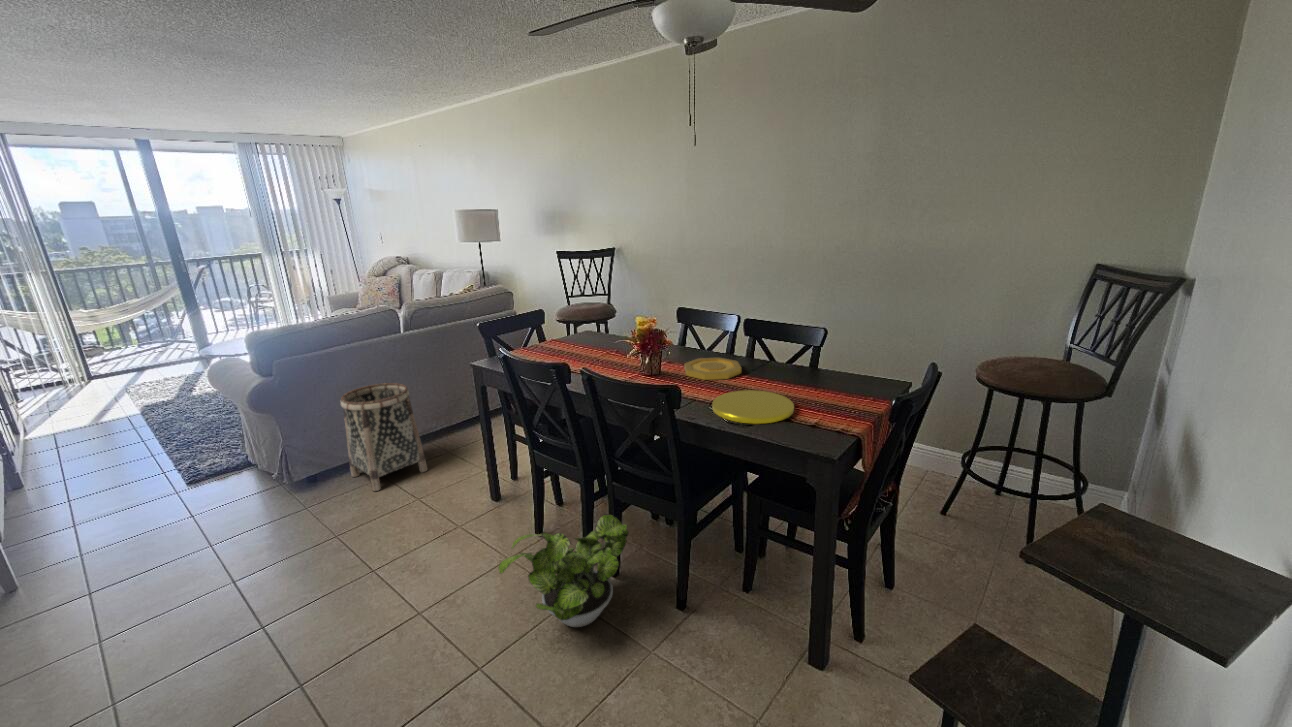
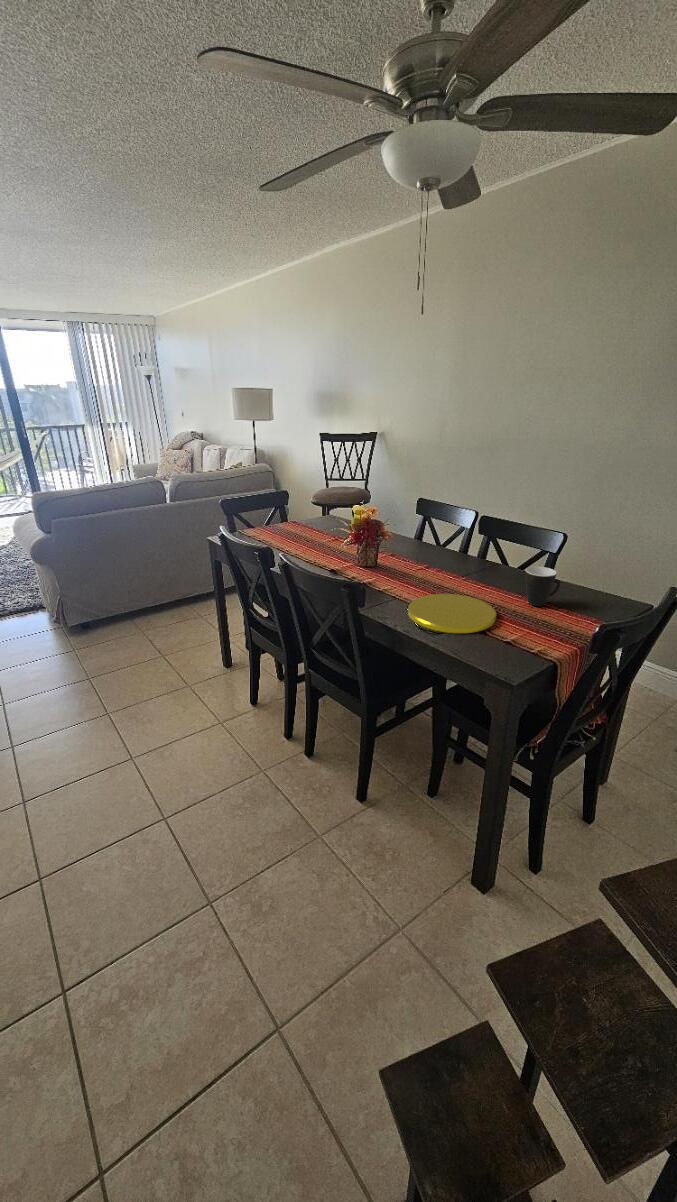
bowl: present [684,358,741,380] -> none [401,554,460,579]
mug: none [809,358,839,393] -> present [525,567,561,606]
basket: present [340,383,427,491] -> none [104,549,178,645]
potted plant: present [498,515,629,627] -> none [186,700,318,801]

